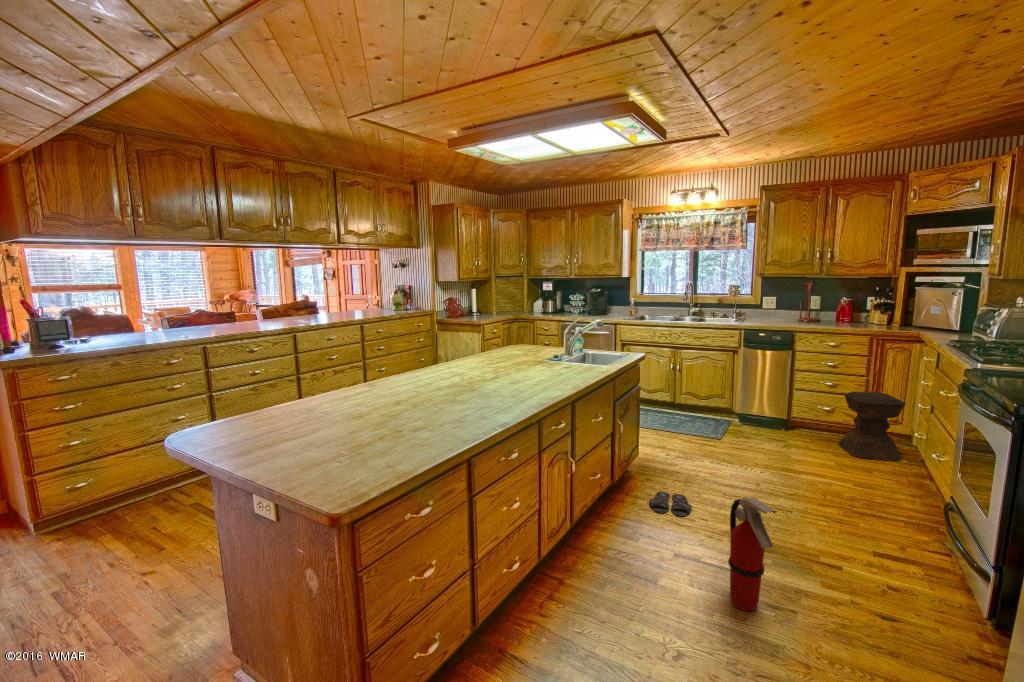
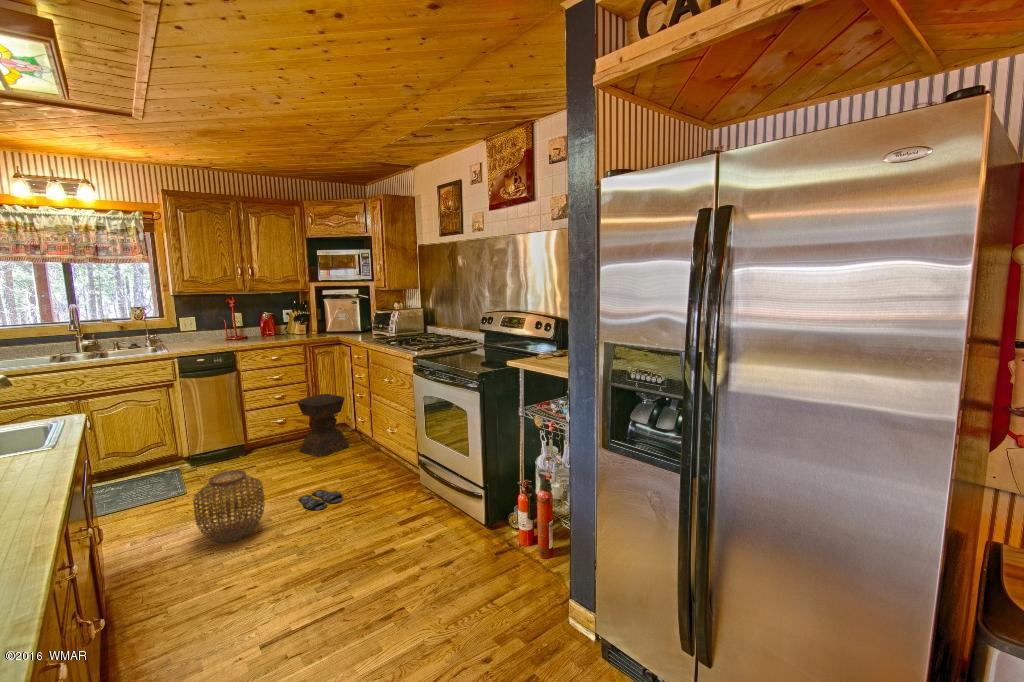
woven basket: none [699,426,754,485] -> present [193,470,264,543]
slippers: present [650,492,692,517] -> present [299,490,343,510]
fire extinguisher: present [728,498,777,611] -> none [331,519,392,645]

